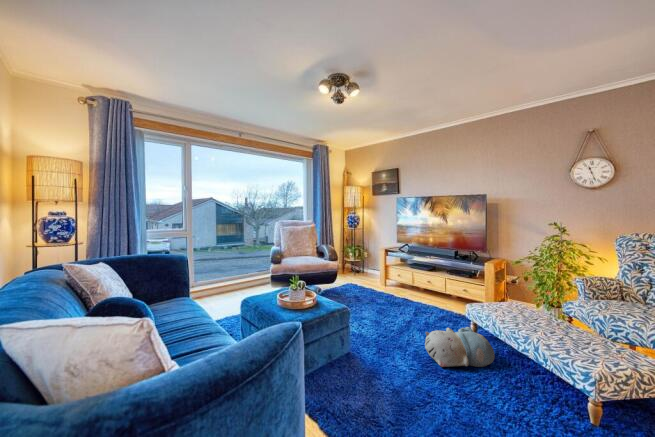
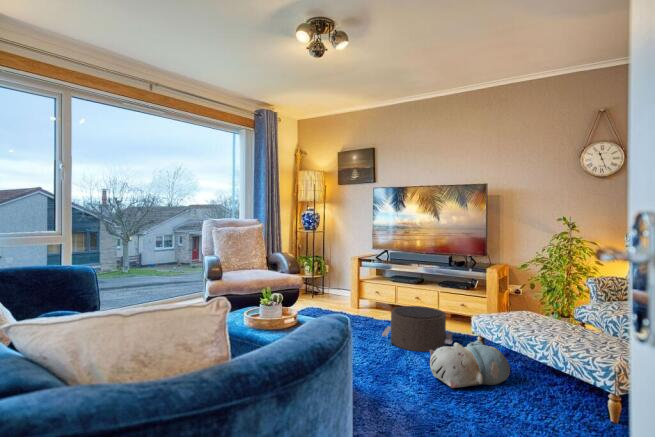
pouf: none [394,290,451,329] -> present [382,306,453,352]

